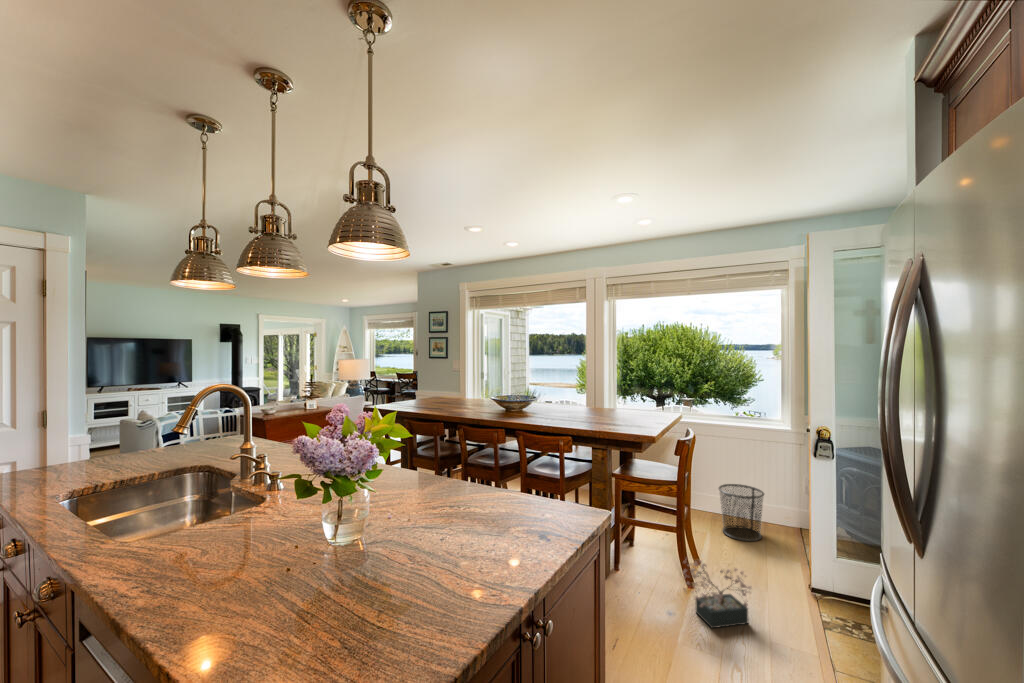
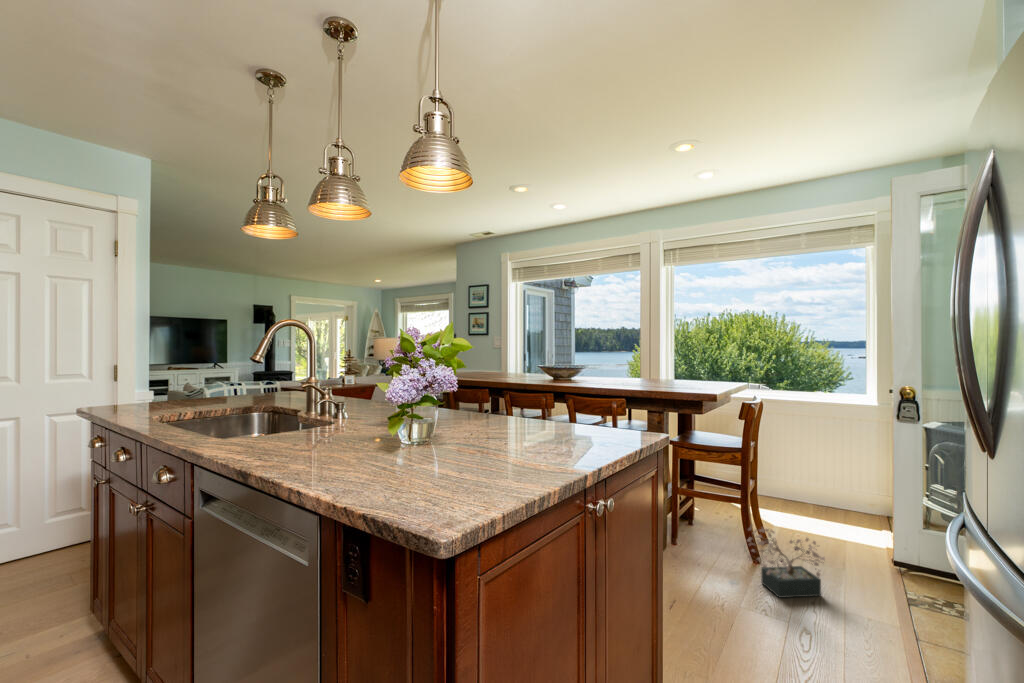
waste bin: present [719,484,764,541] -> none [788,463,842,524]

